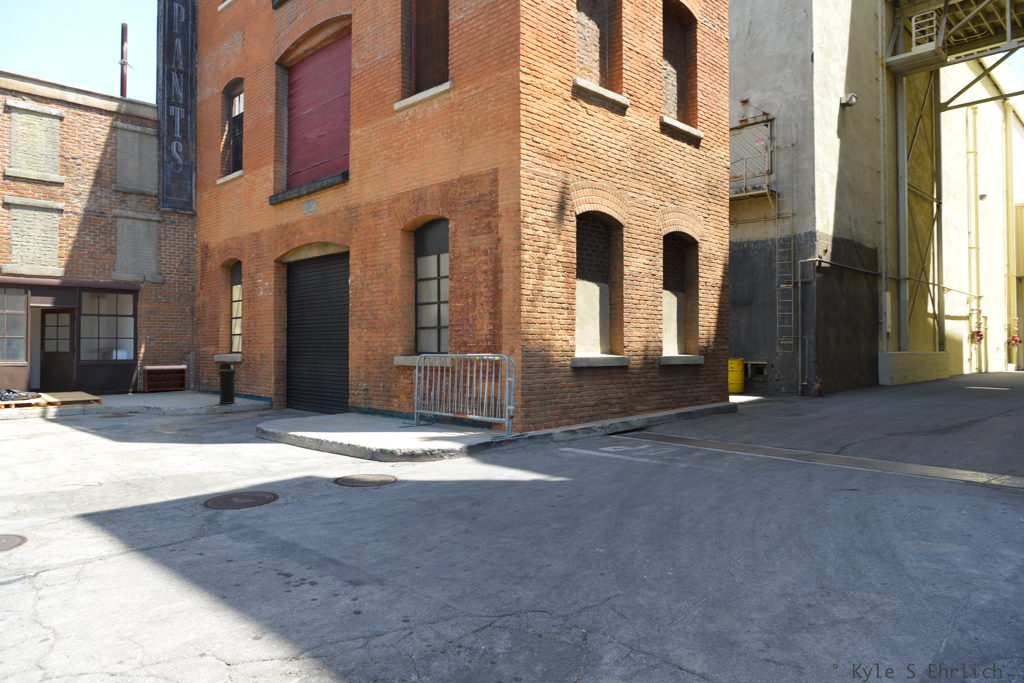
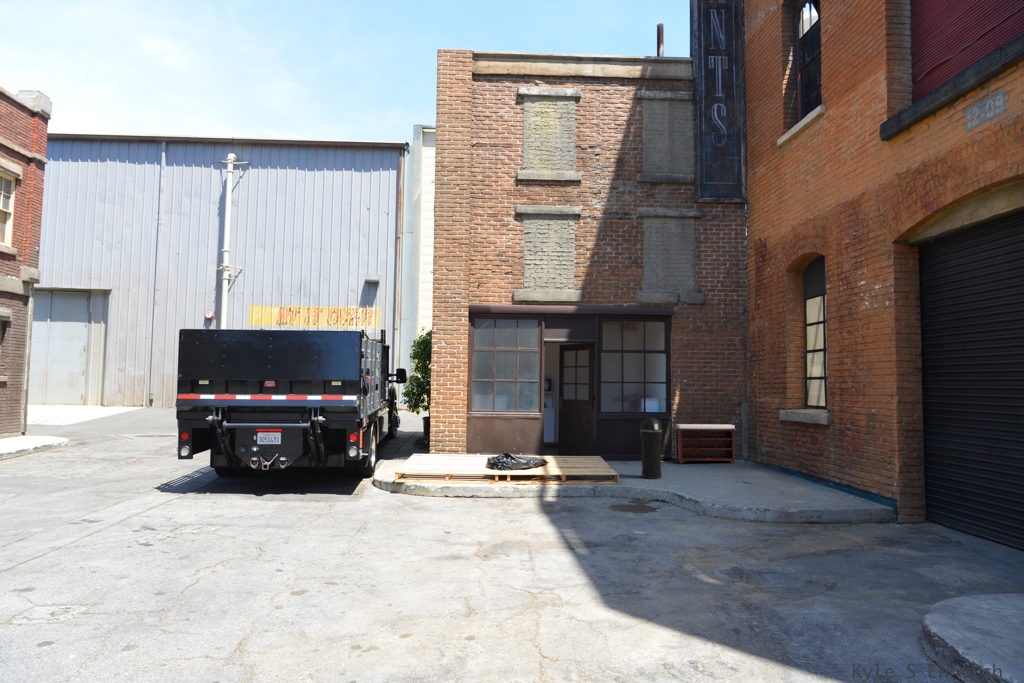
trash can: present [219,361,236,404] -> present [640,418,662,479]

